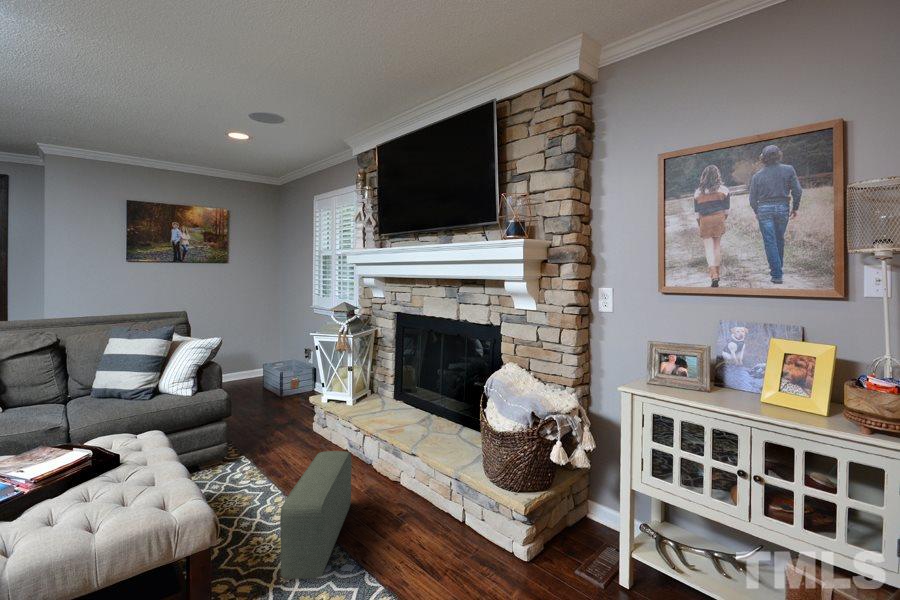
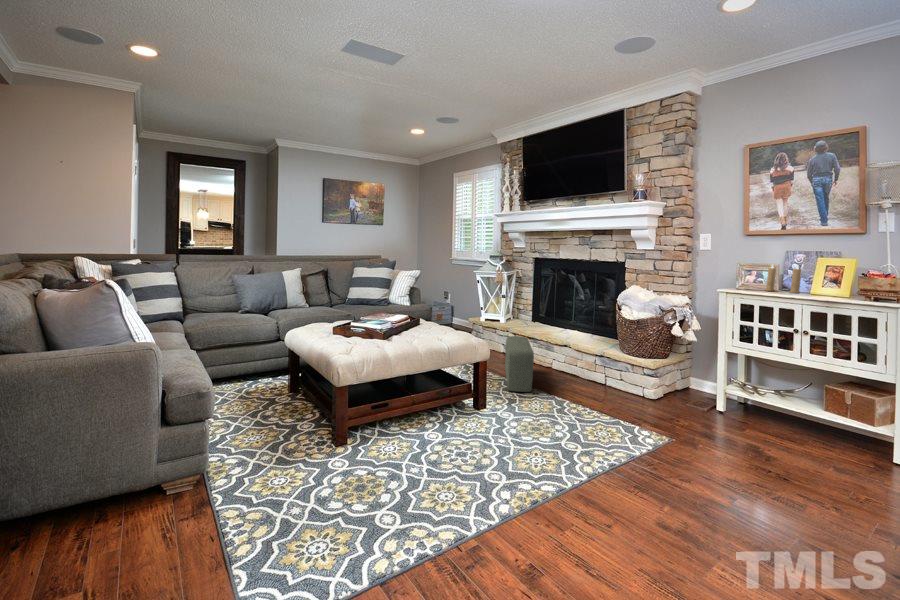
candle: none [694,350,754,408] -> present [765,265,802,293]

